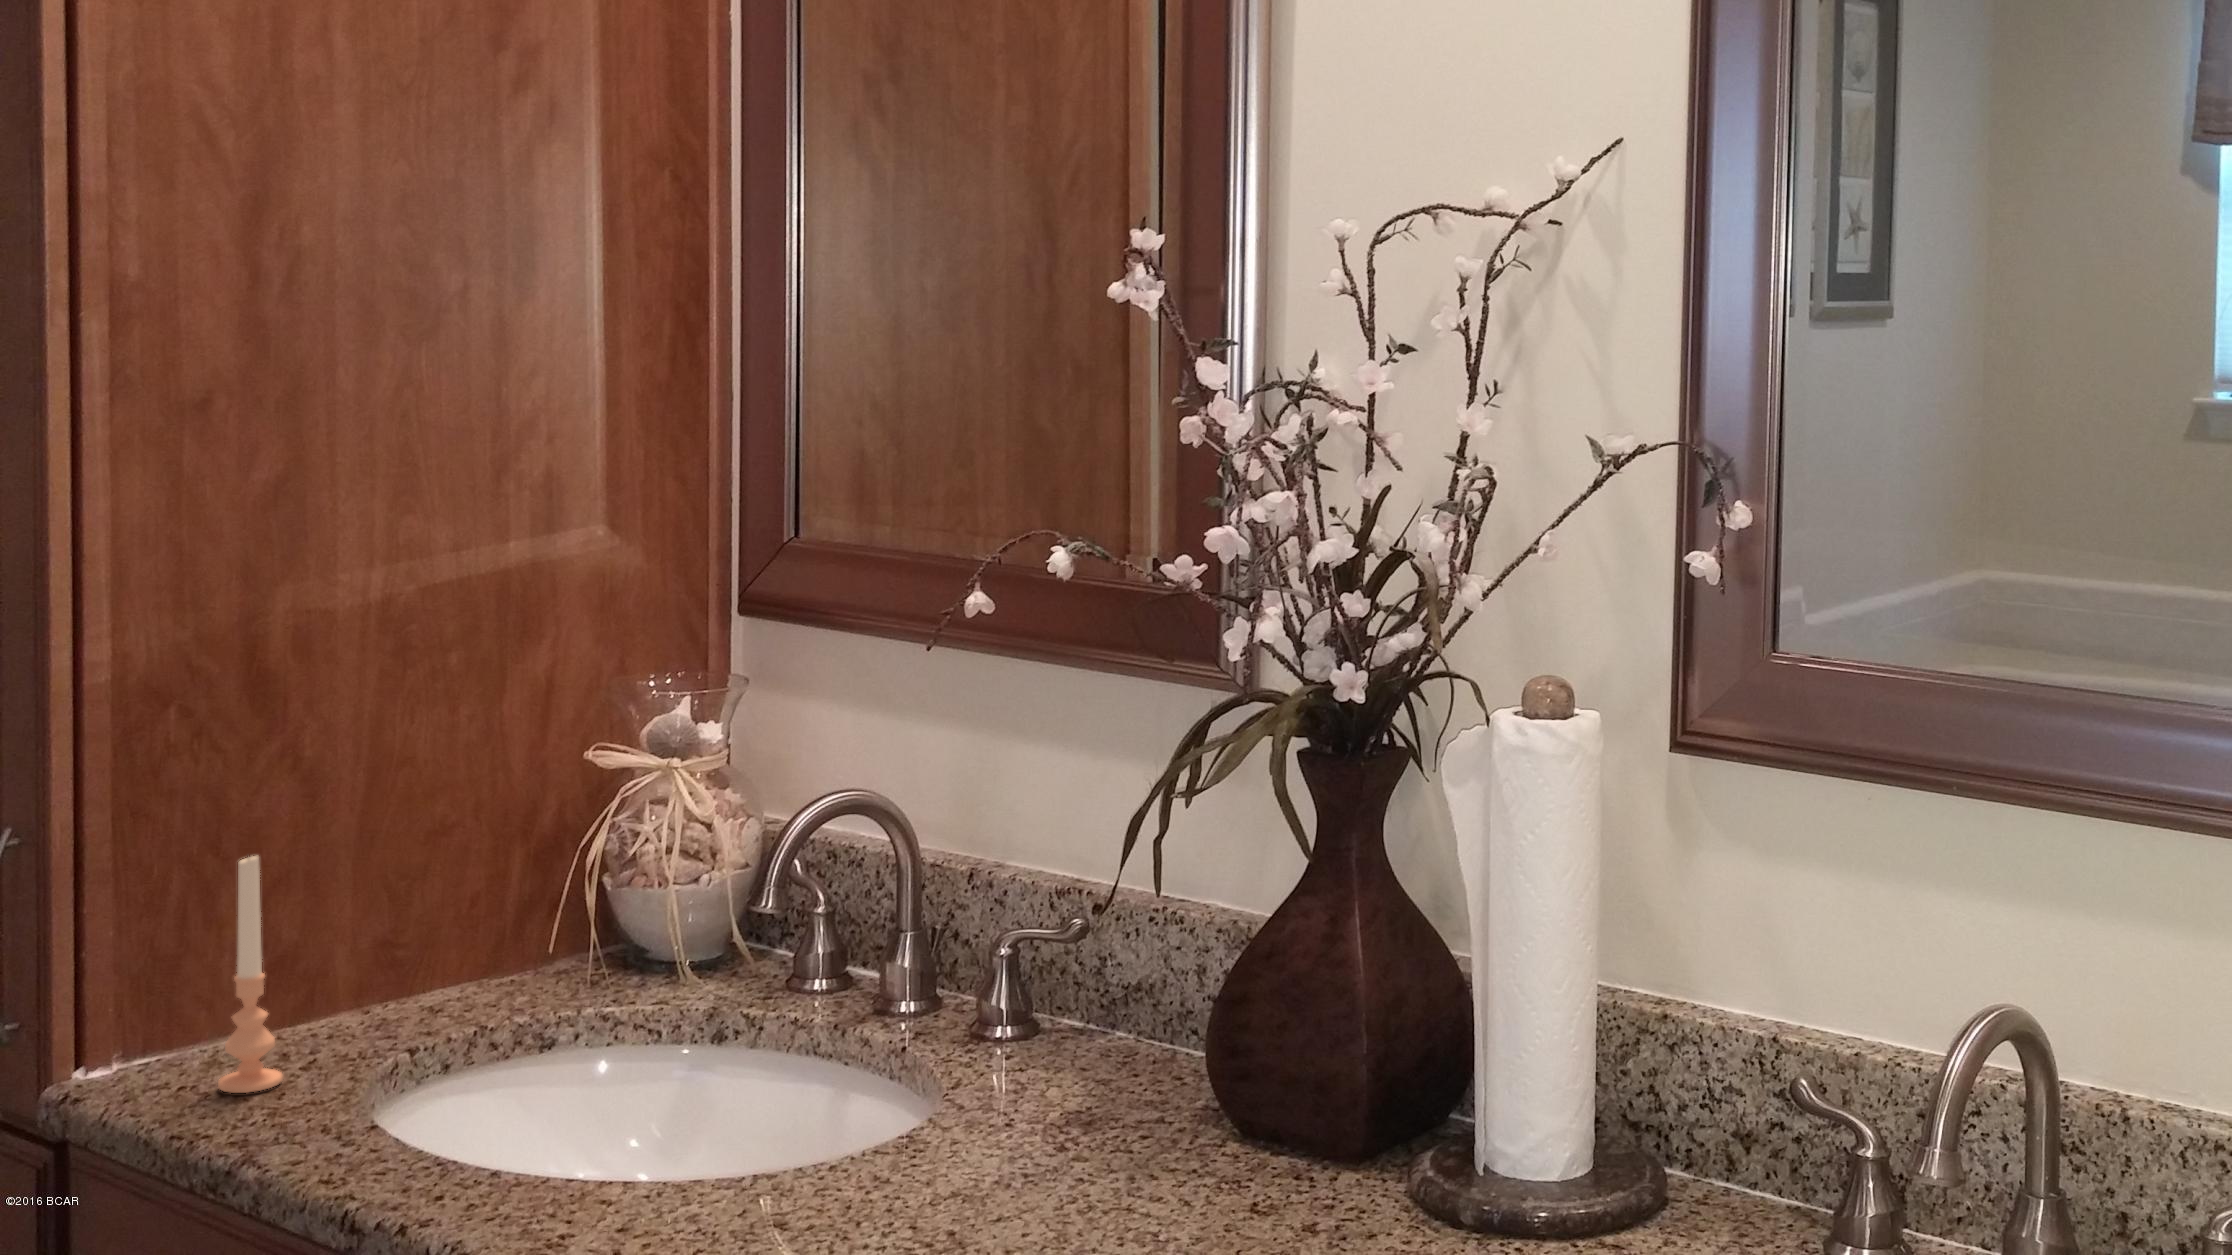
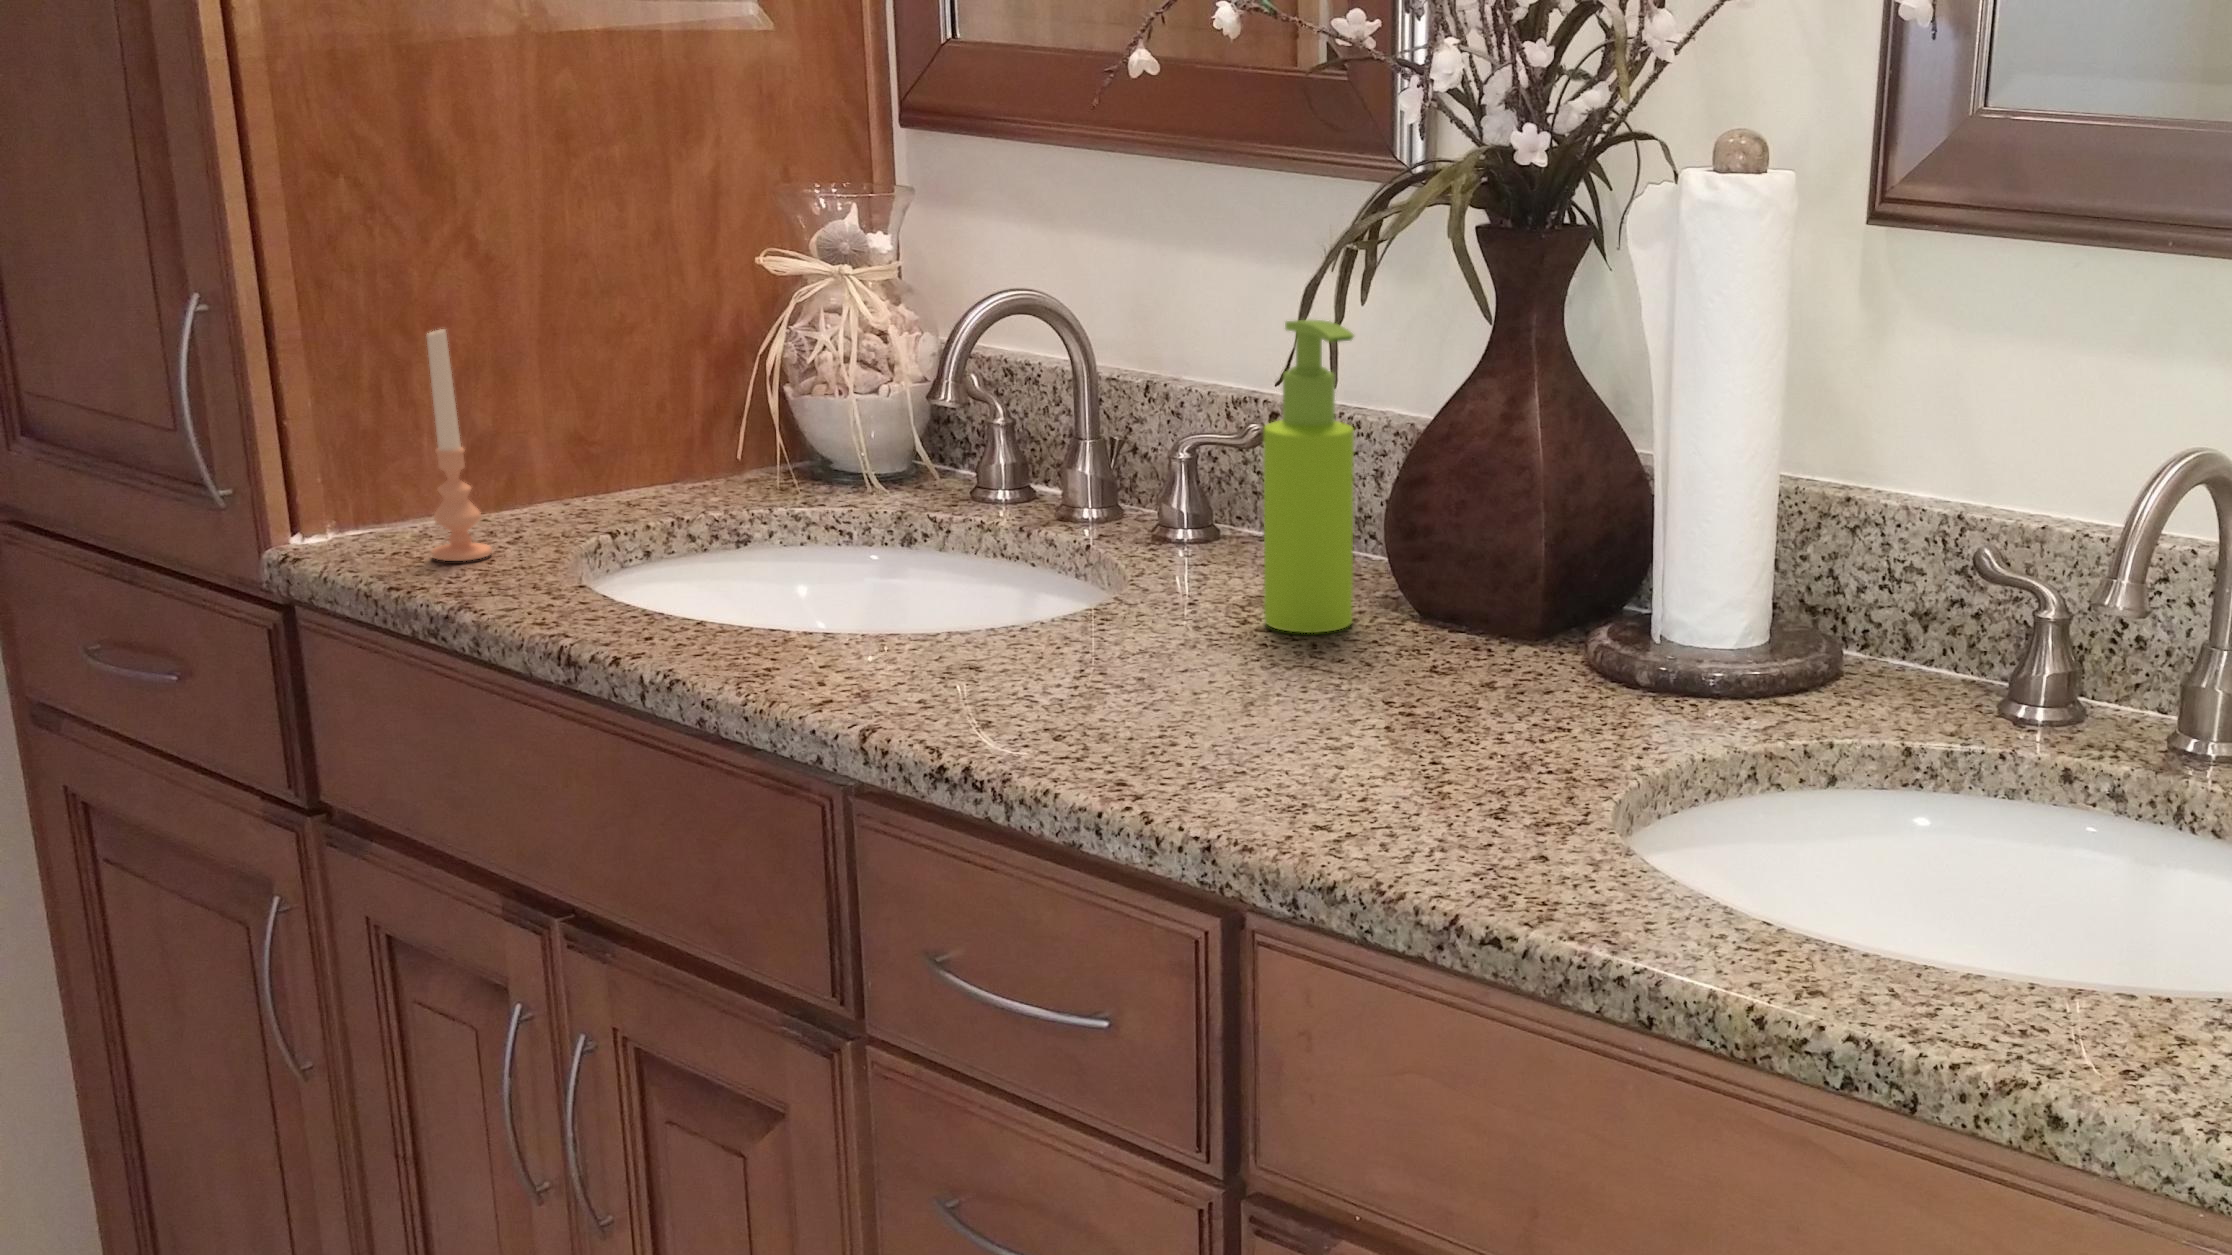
soap dispenser: none [1083,849,1177,1166] -> present [1264,320,1354,633]

